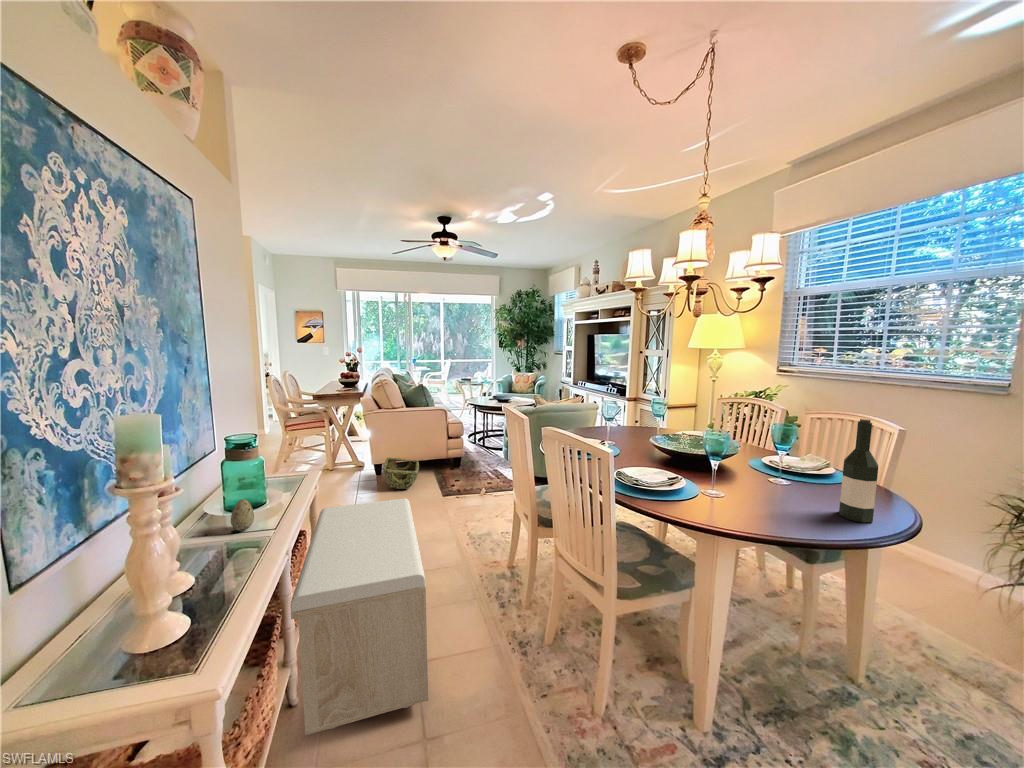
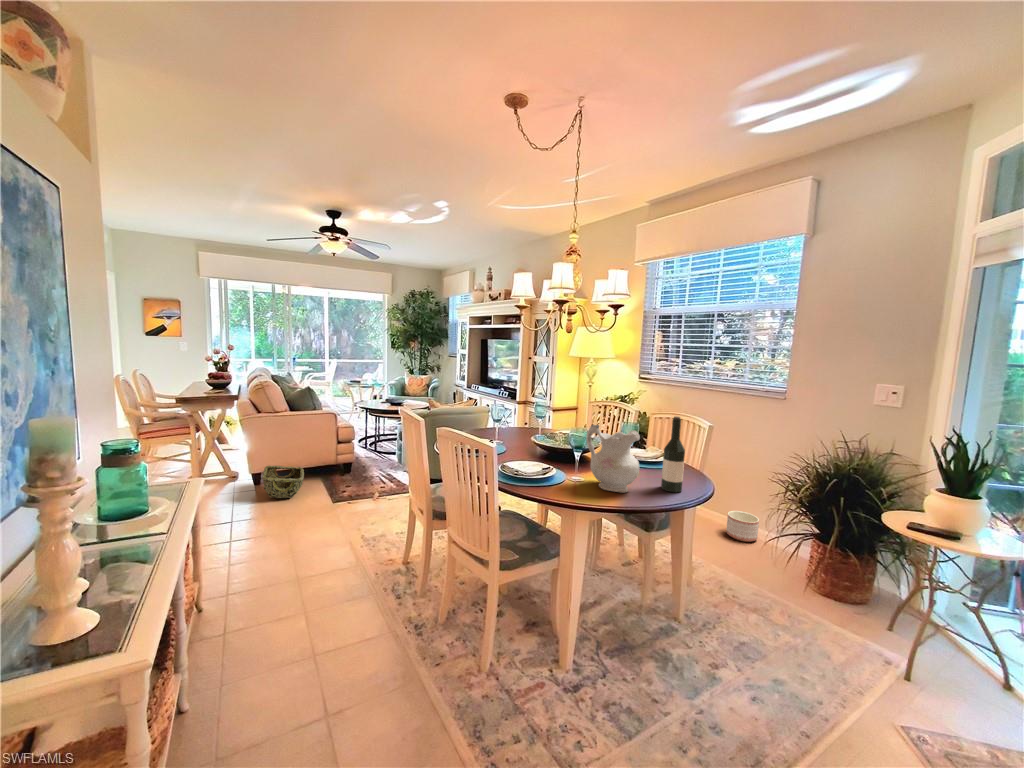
ceramic pitcher: none [728,427,808,518] -> present [586,425,640,493]
storage bench: present [290,498,428,735] -> none [183,502,326,737]
decorative egg: present [231,499,254,531] -> none [109,507,137,539]
planter: none [912,541,967,585] -> present [726,511,759,542]

